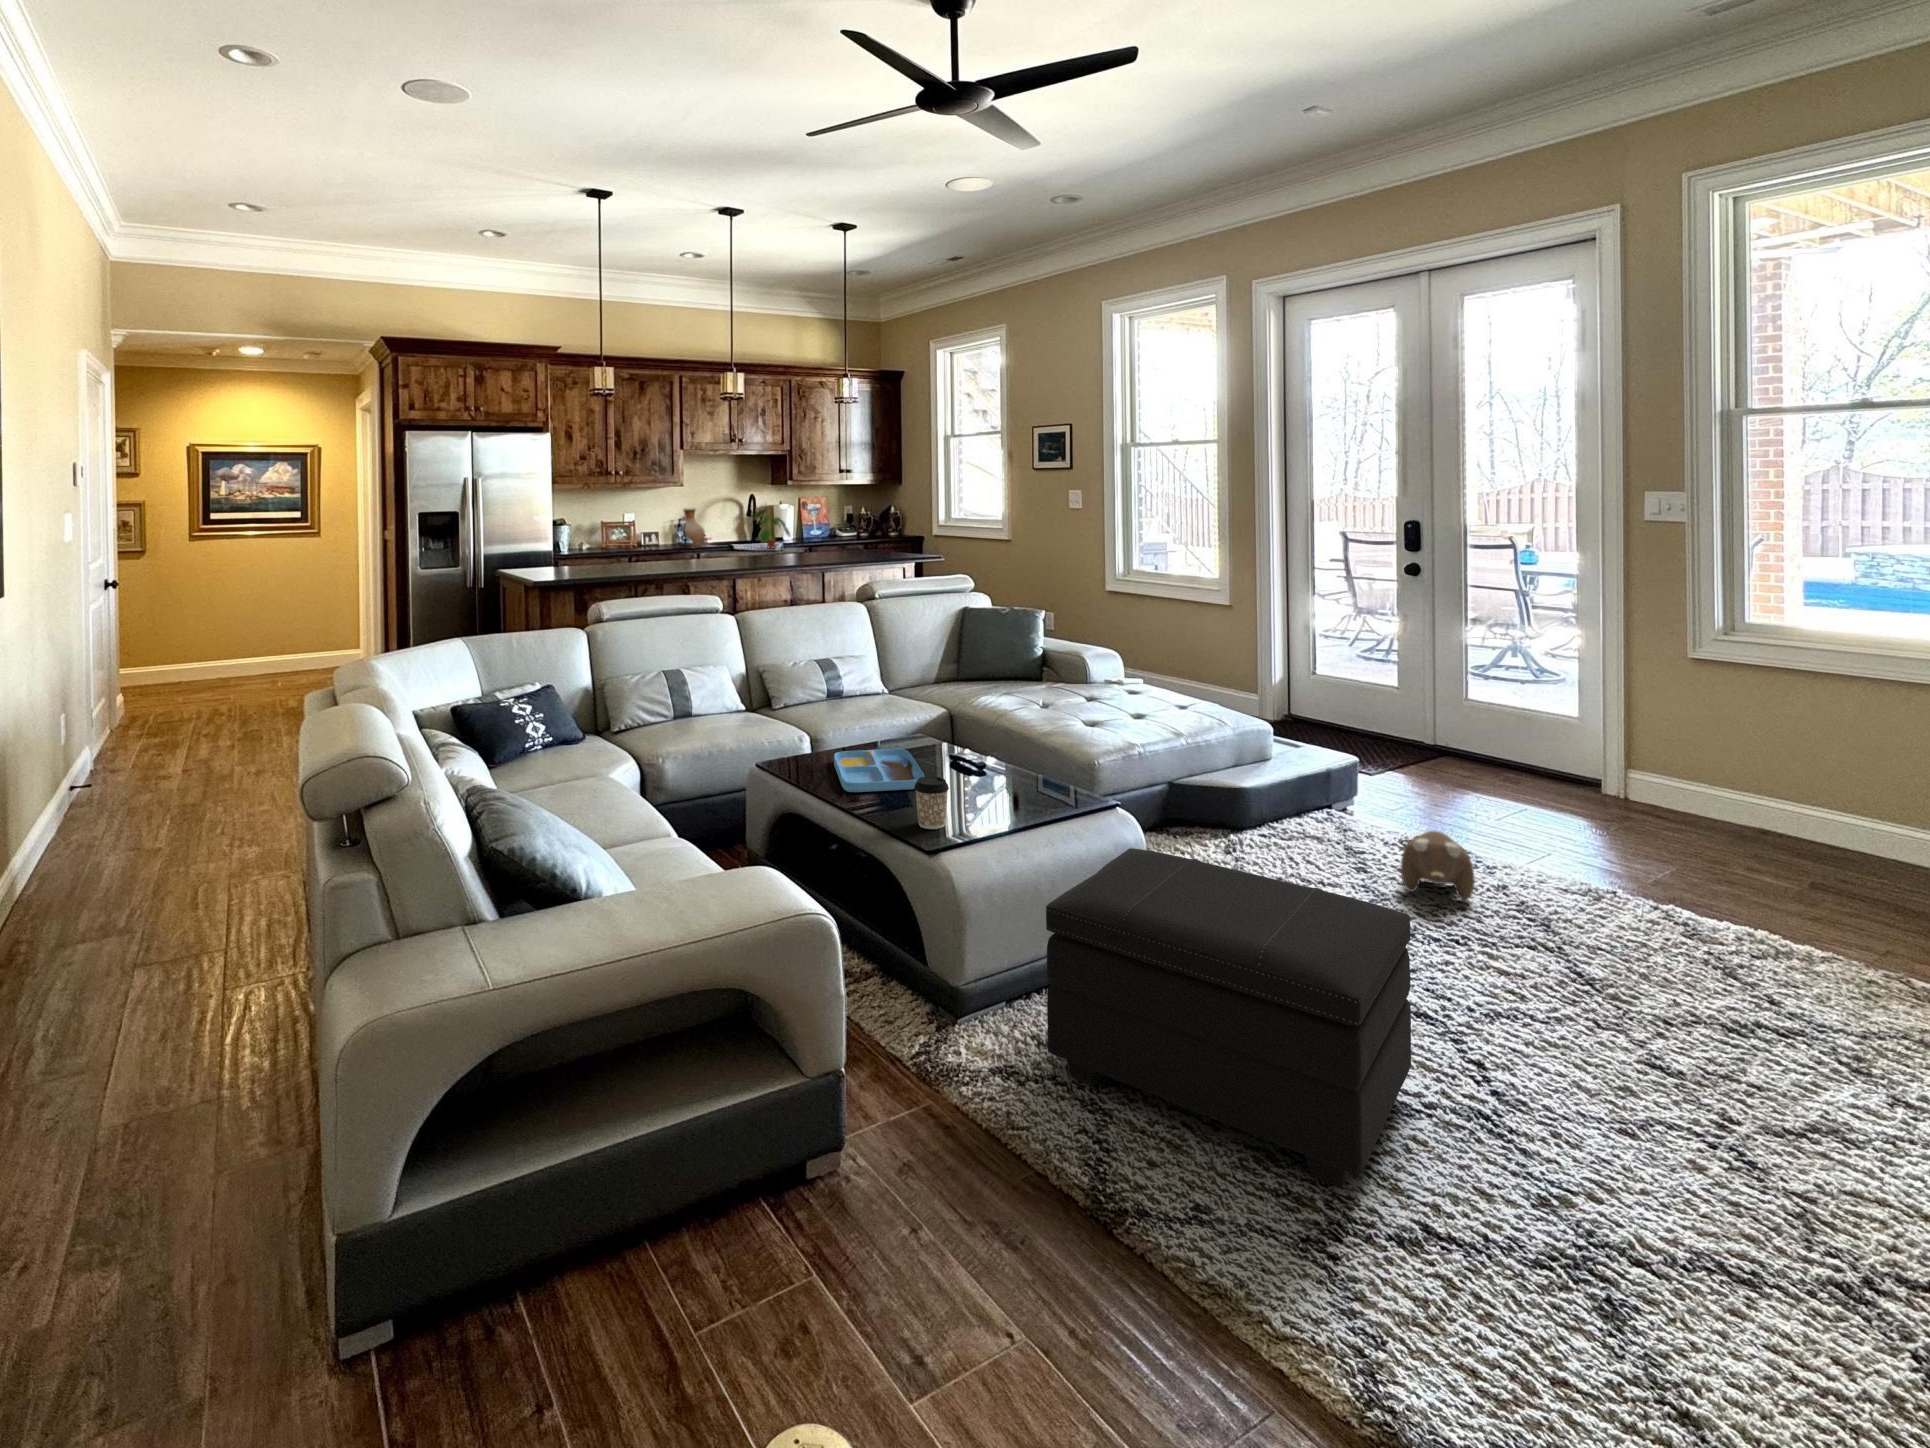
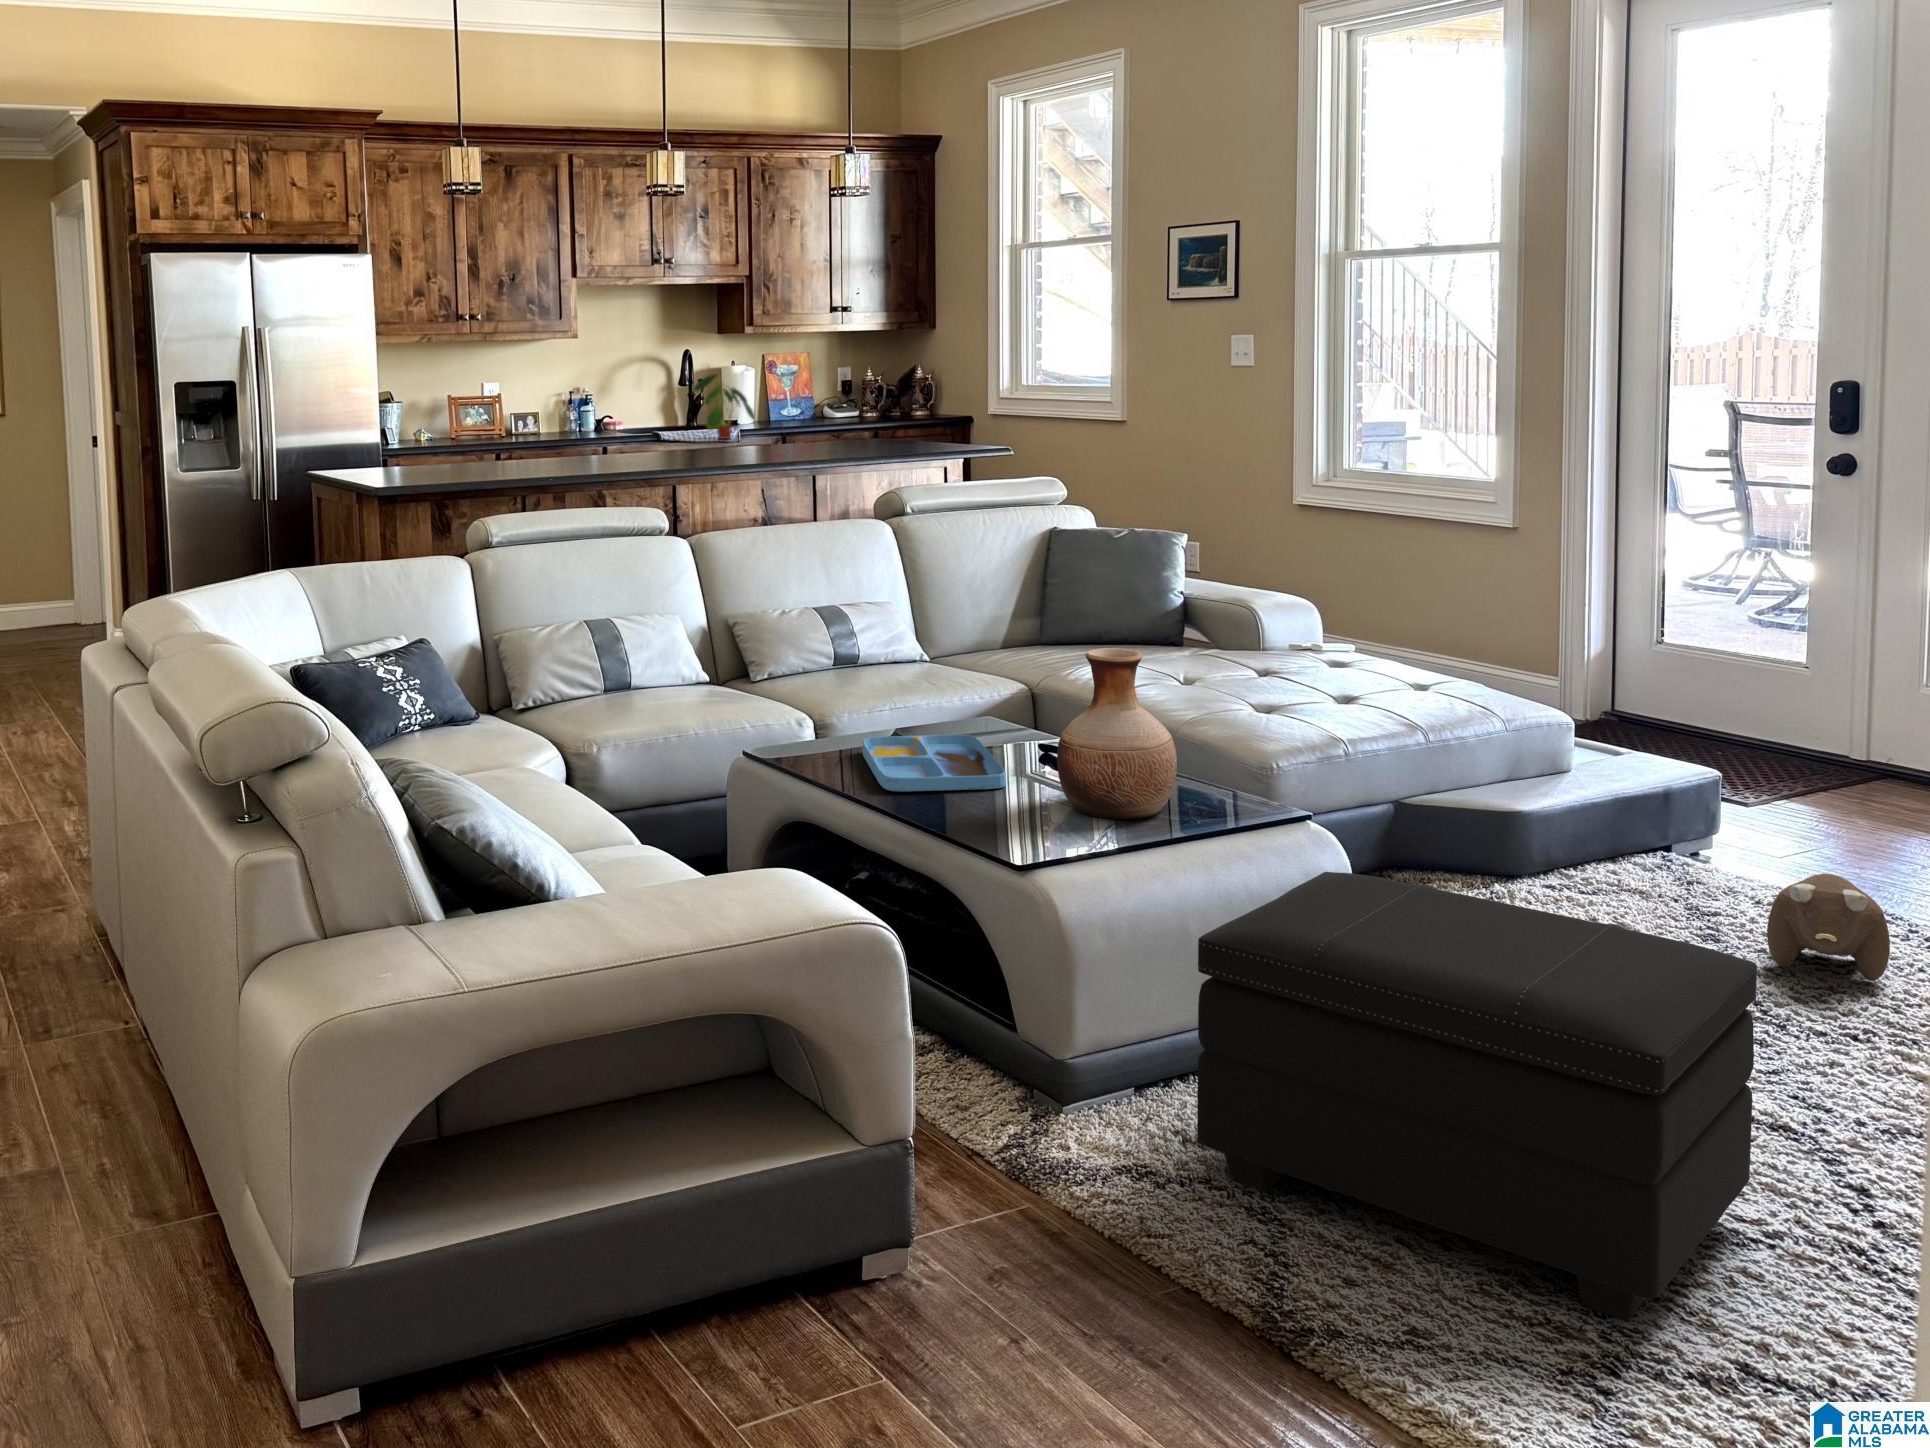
vase: present [678,509,705,549] -> present [1057,648,1177,819]
coffee cup: present [914,776,949,829] -> none [995,765,1048,840]

